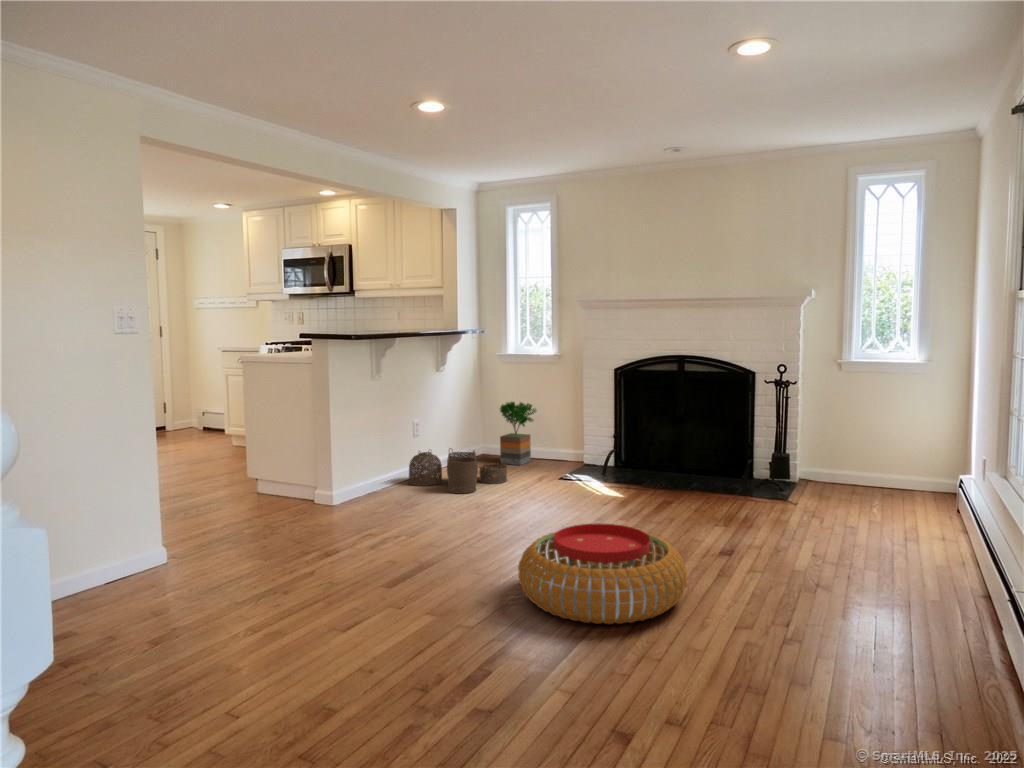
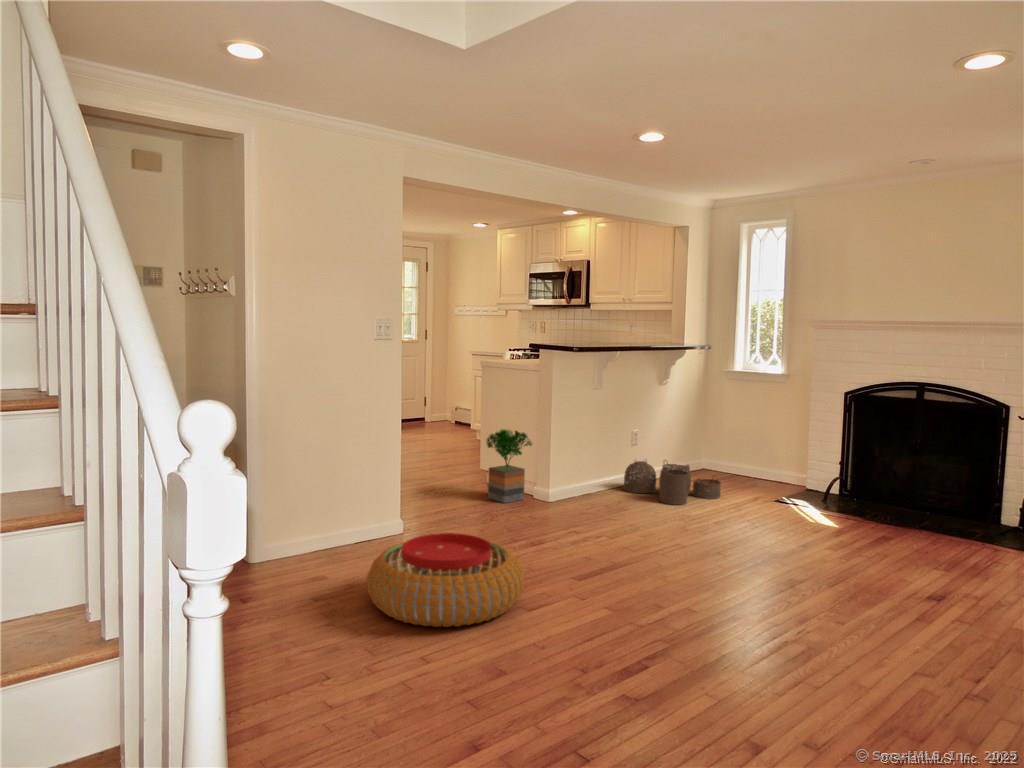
potted tree: present [500,402,537,465] -> present [486,429,532,503]
pouf: present [518,524,687,624] -> present [367,533,524,627]

